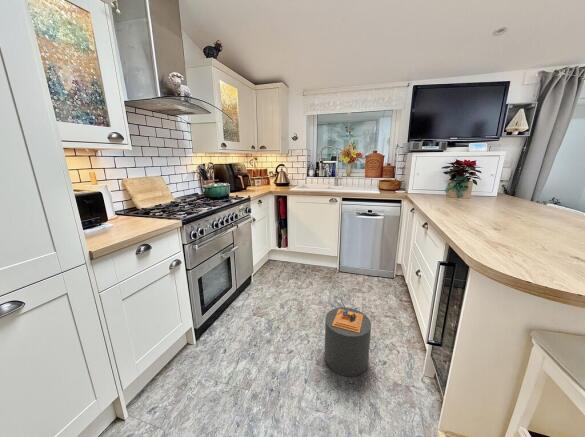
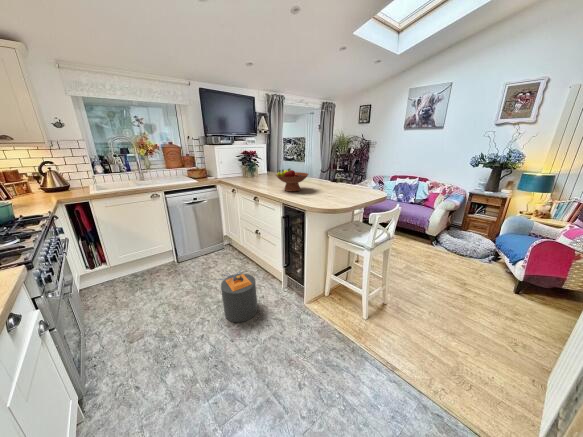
fruit bowl: none [467,184,550,228] -> present [276,169,308,191]

